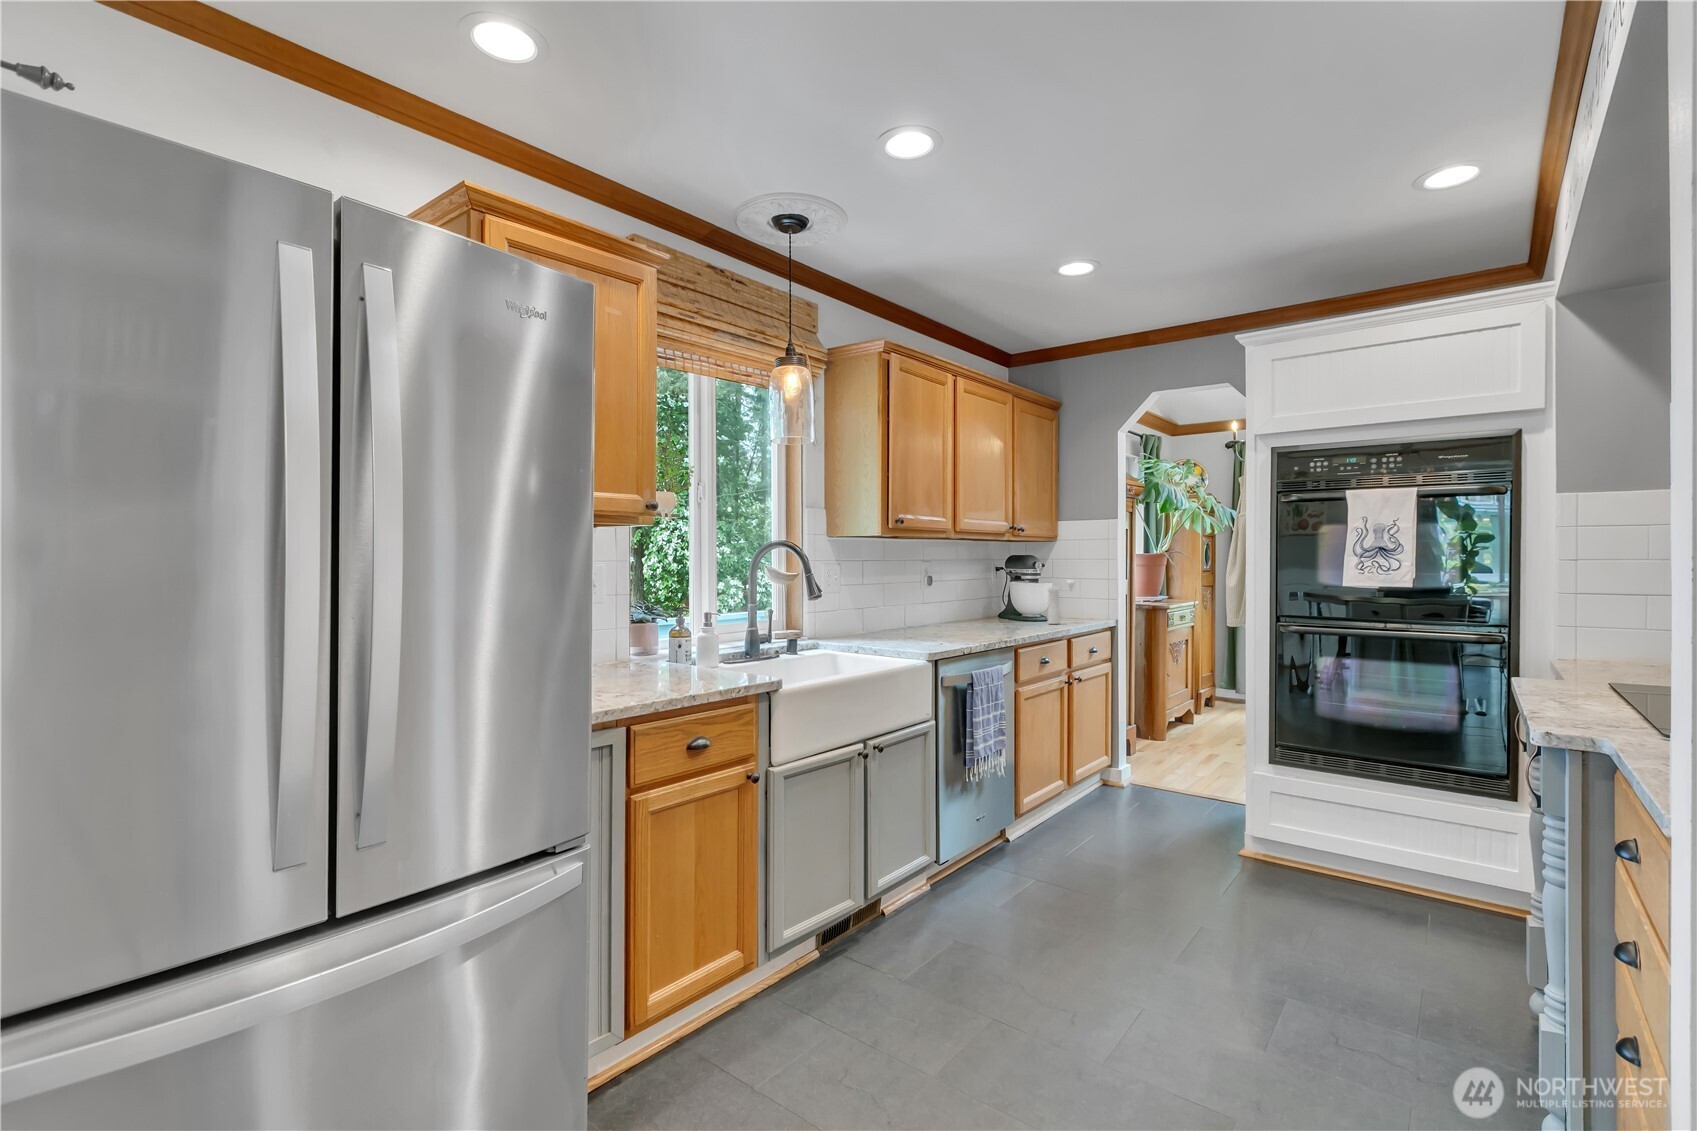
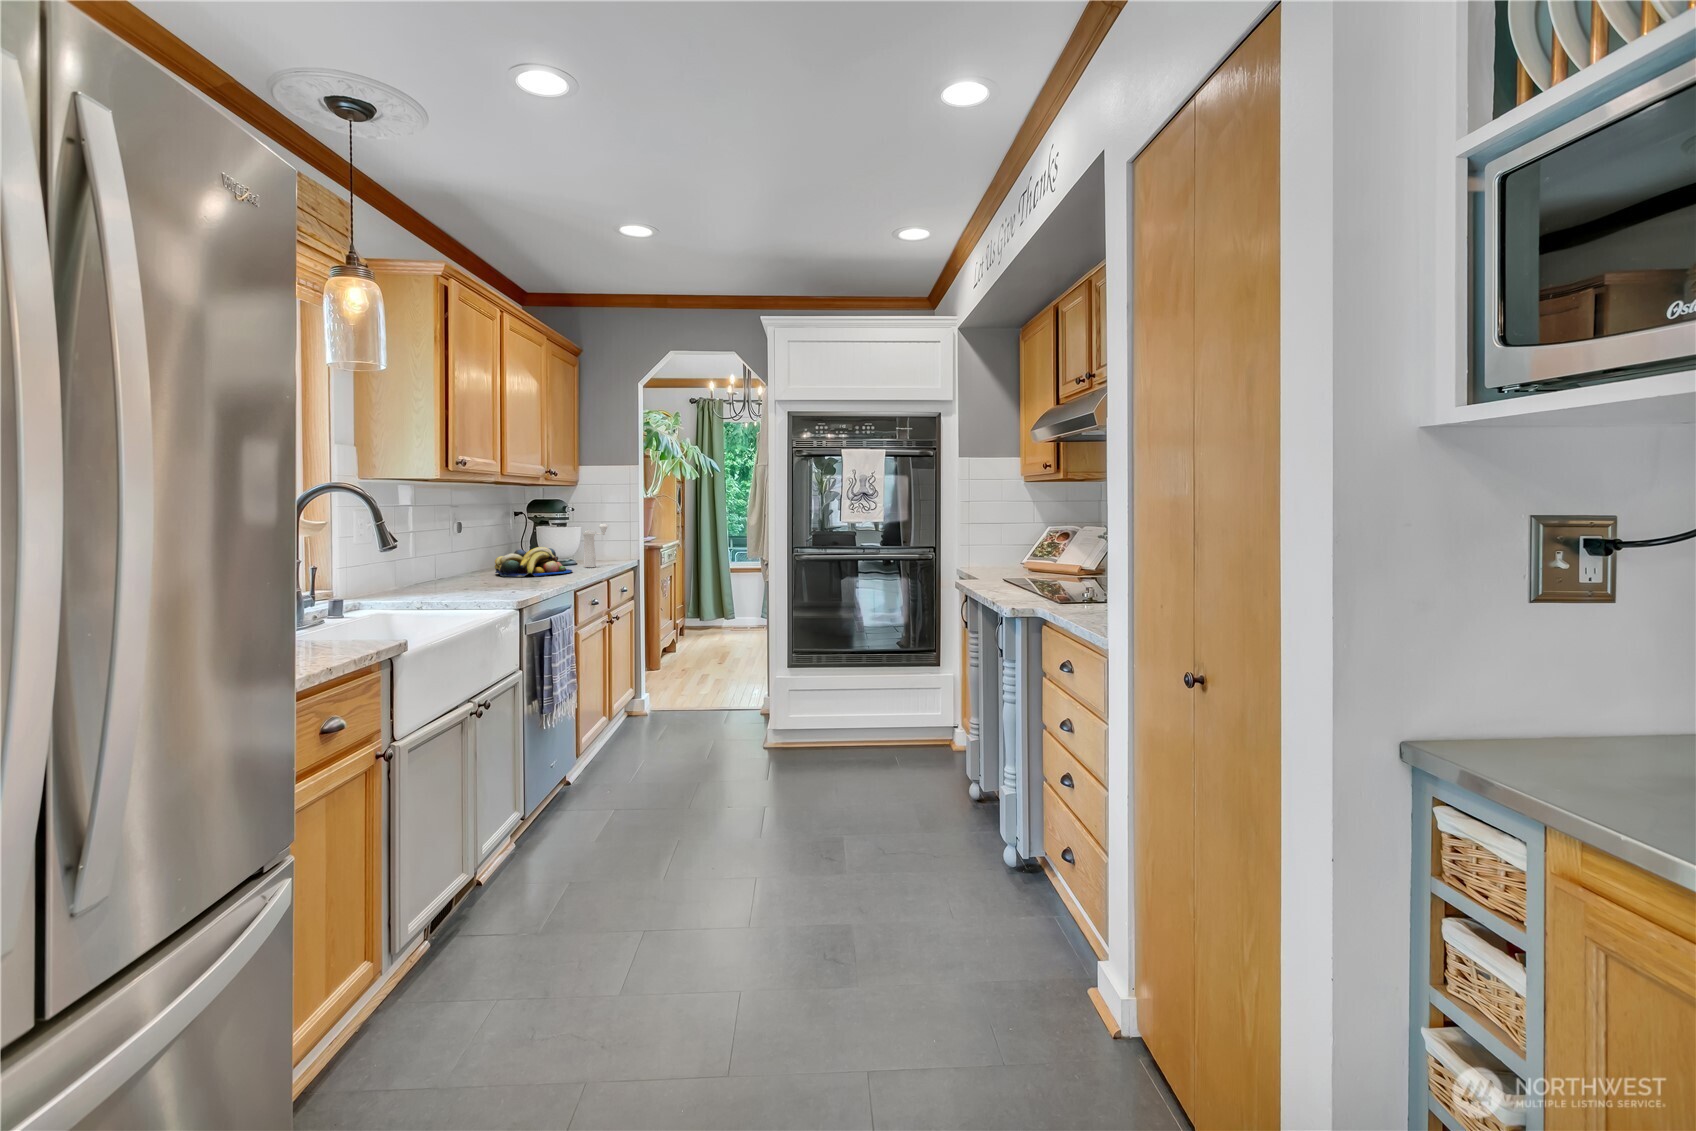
fruit bowl: none [958,601,1030,630] -> present [495,547,572,577]

